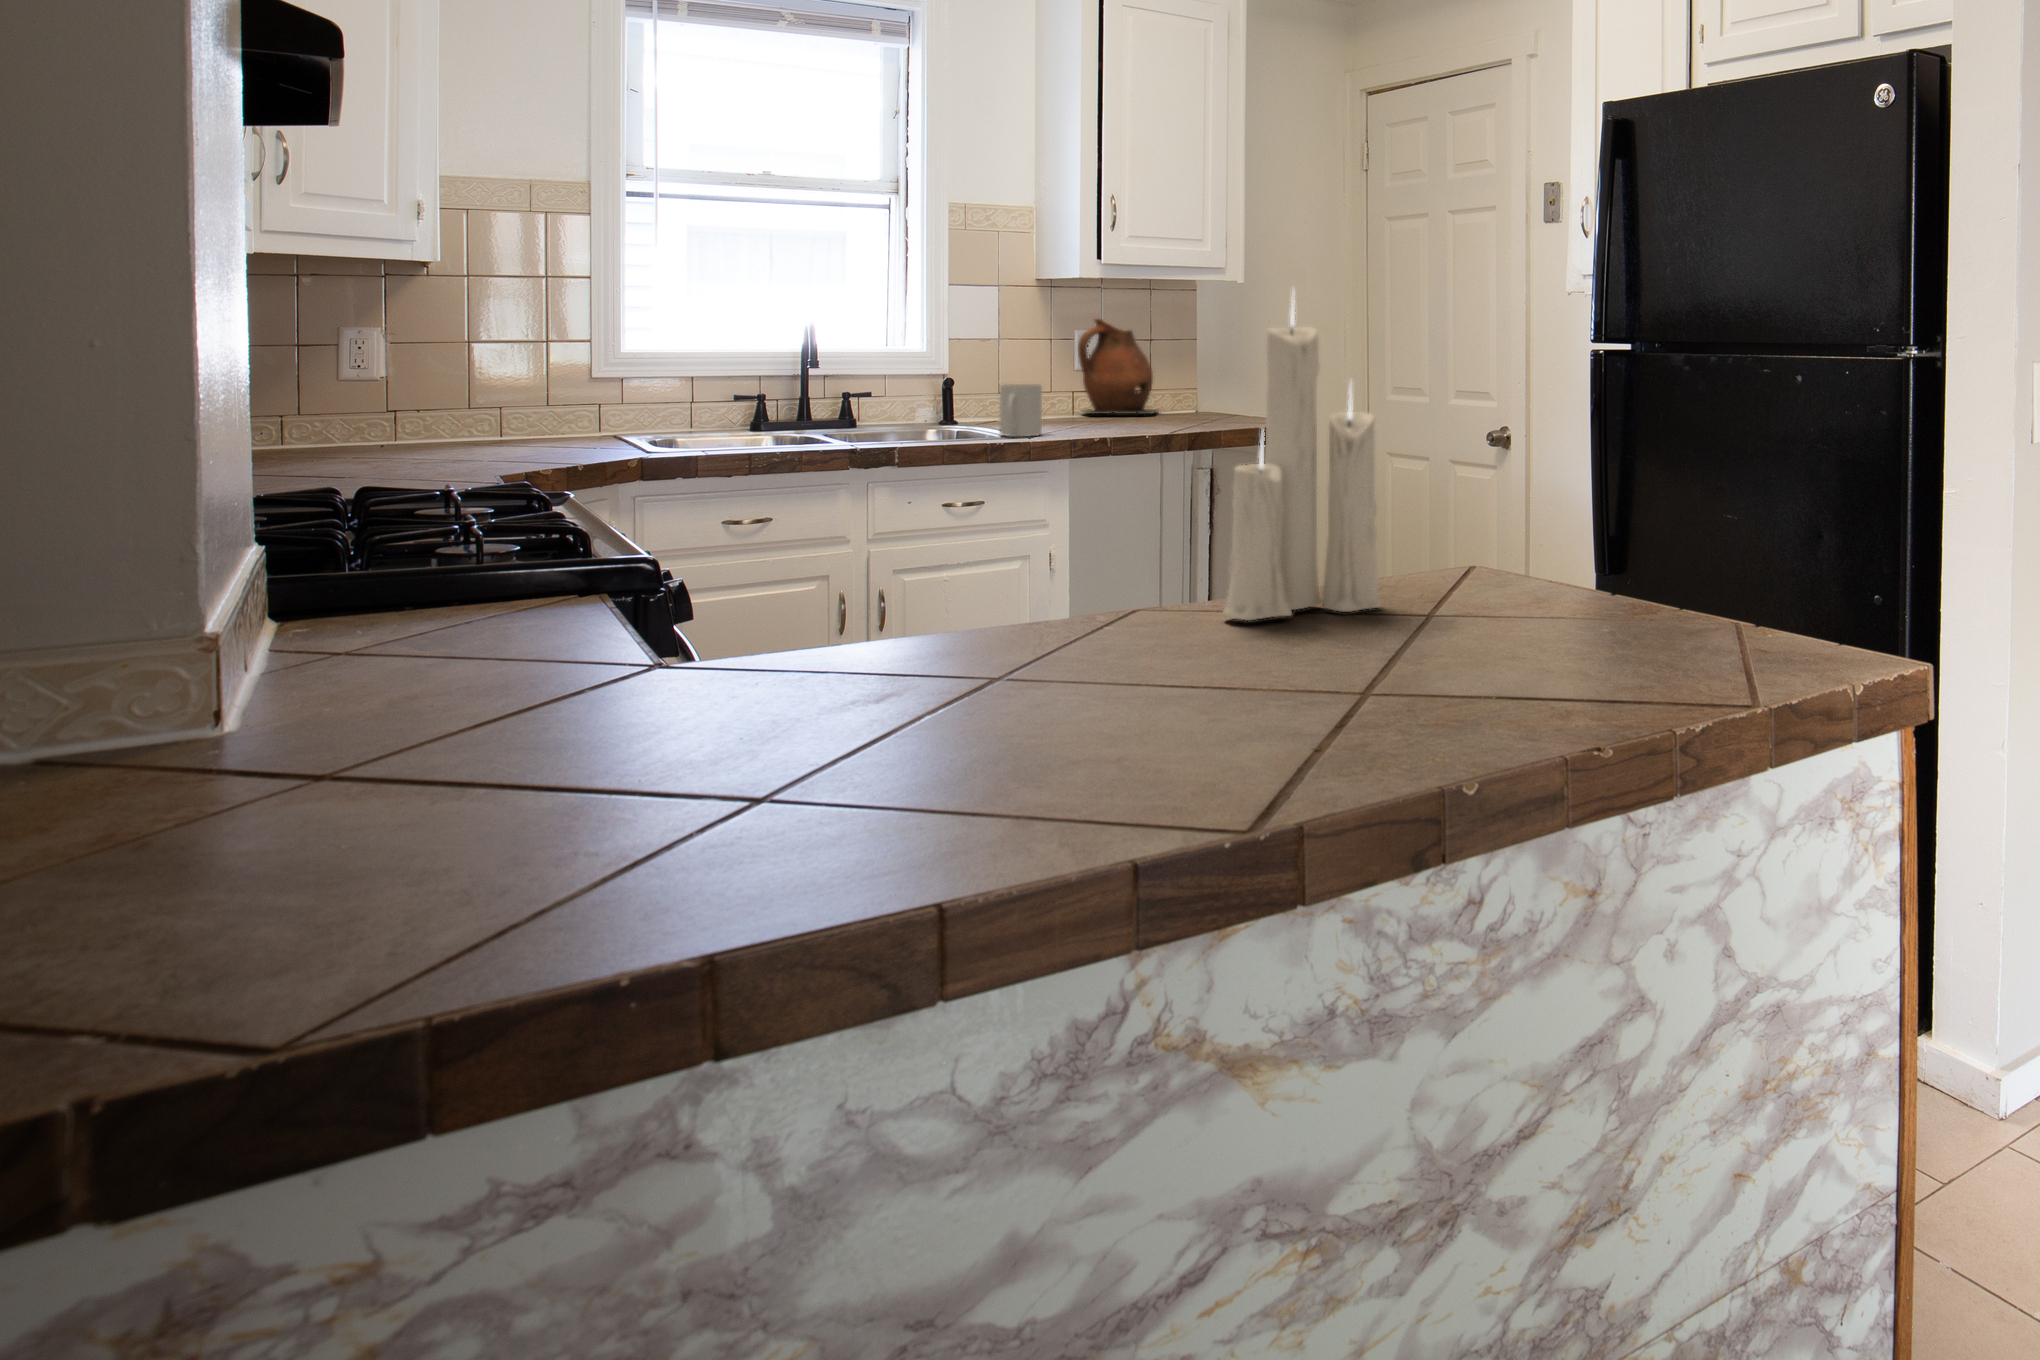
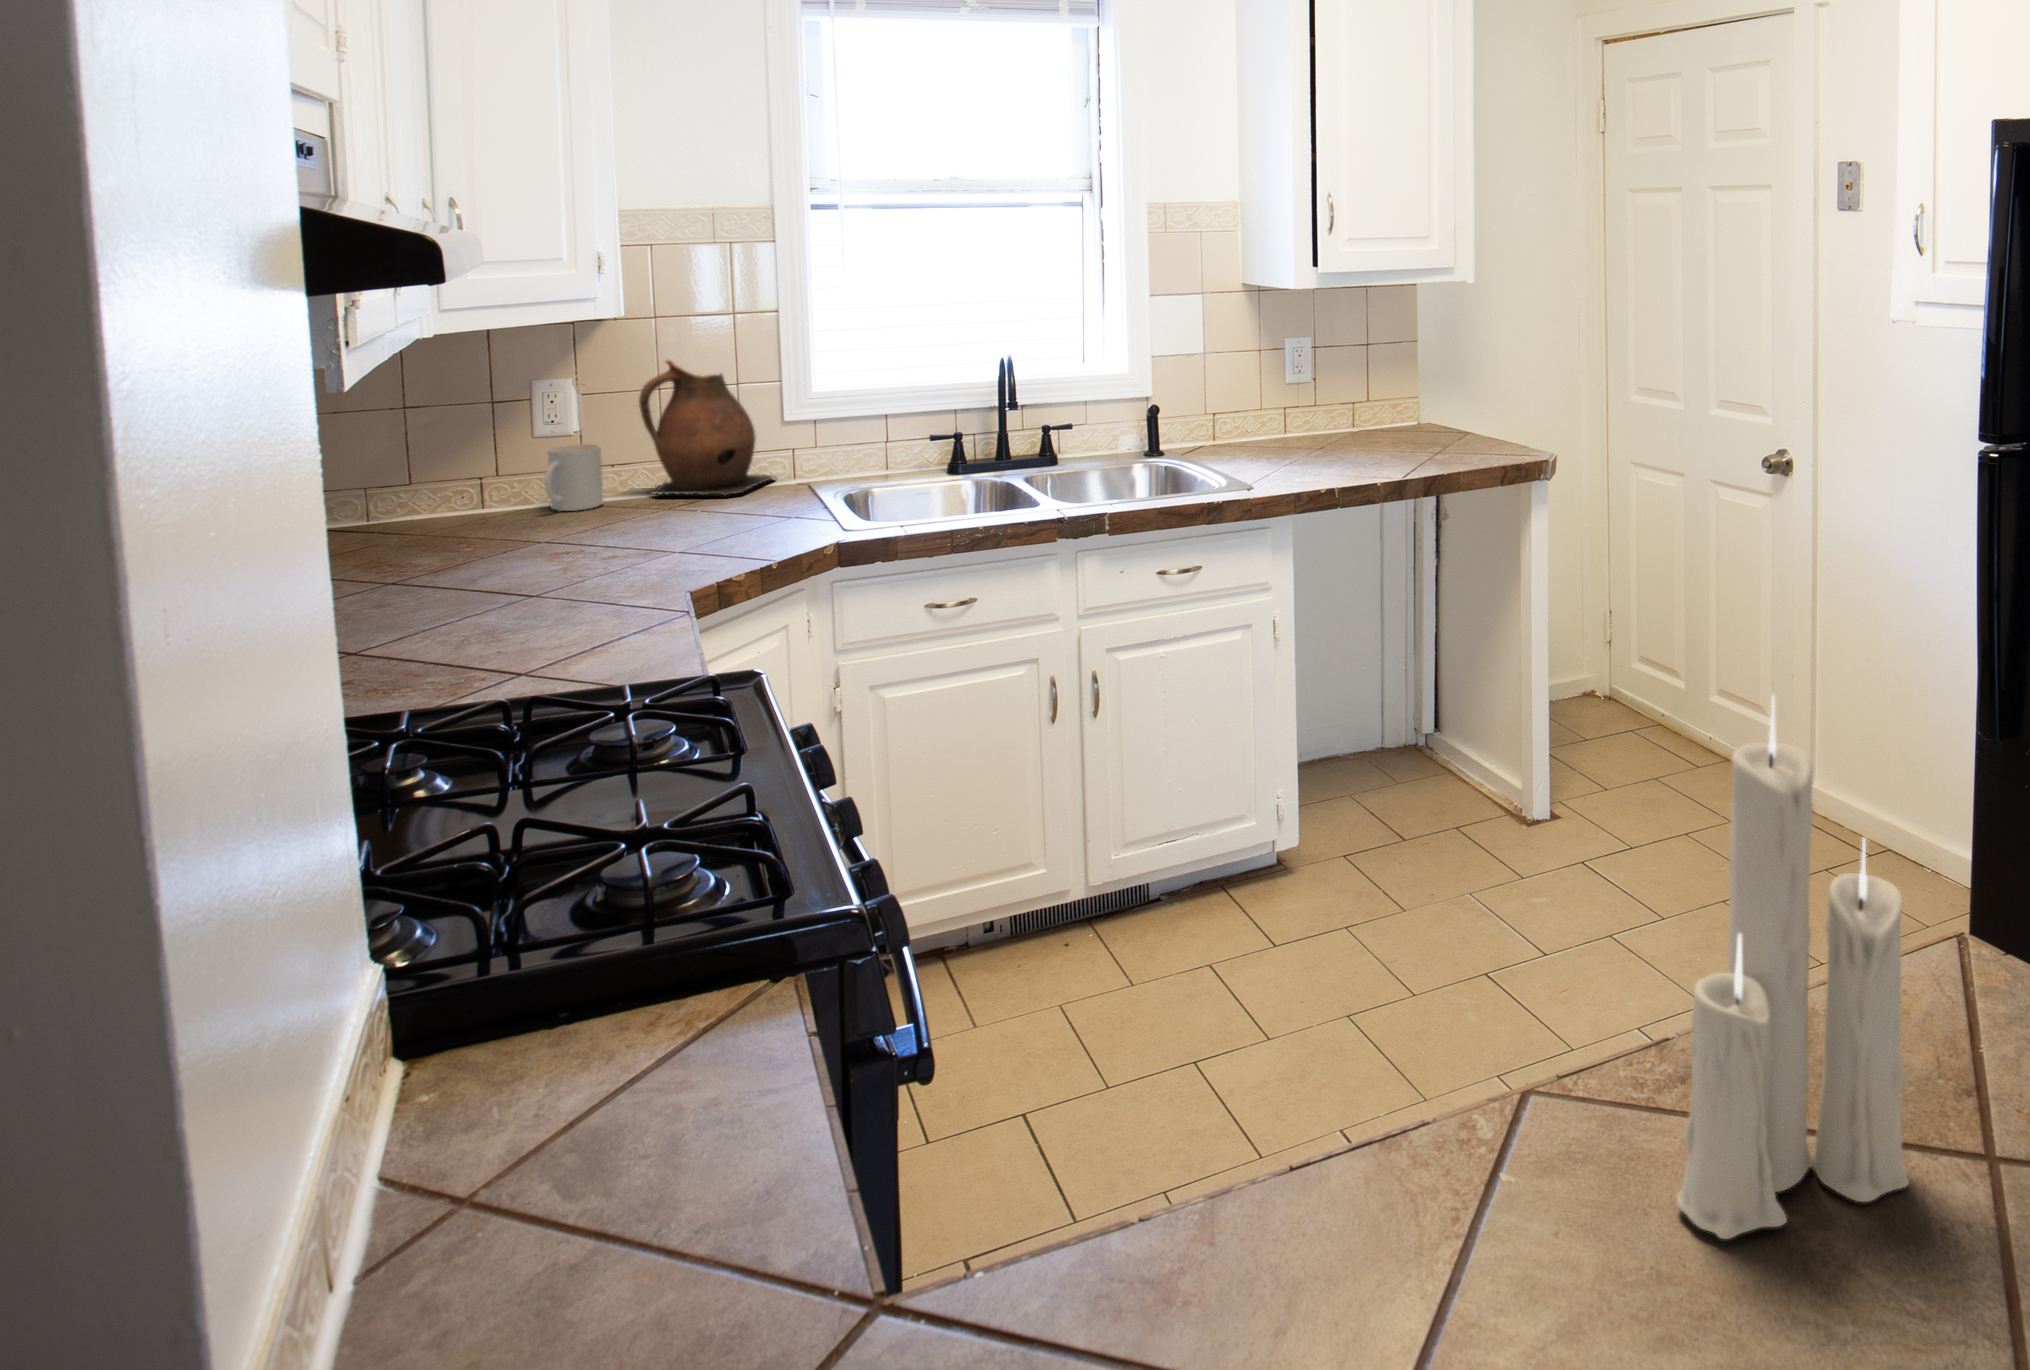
ceramic pitcher: present [1078,319,1157,414] -> present [639,360,776,496]
mug: present [1000,384,1042,437] -> present [545,444,603,511]

